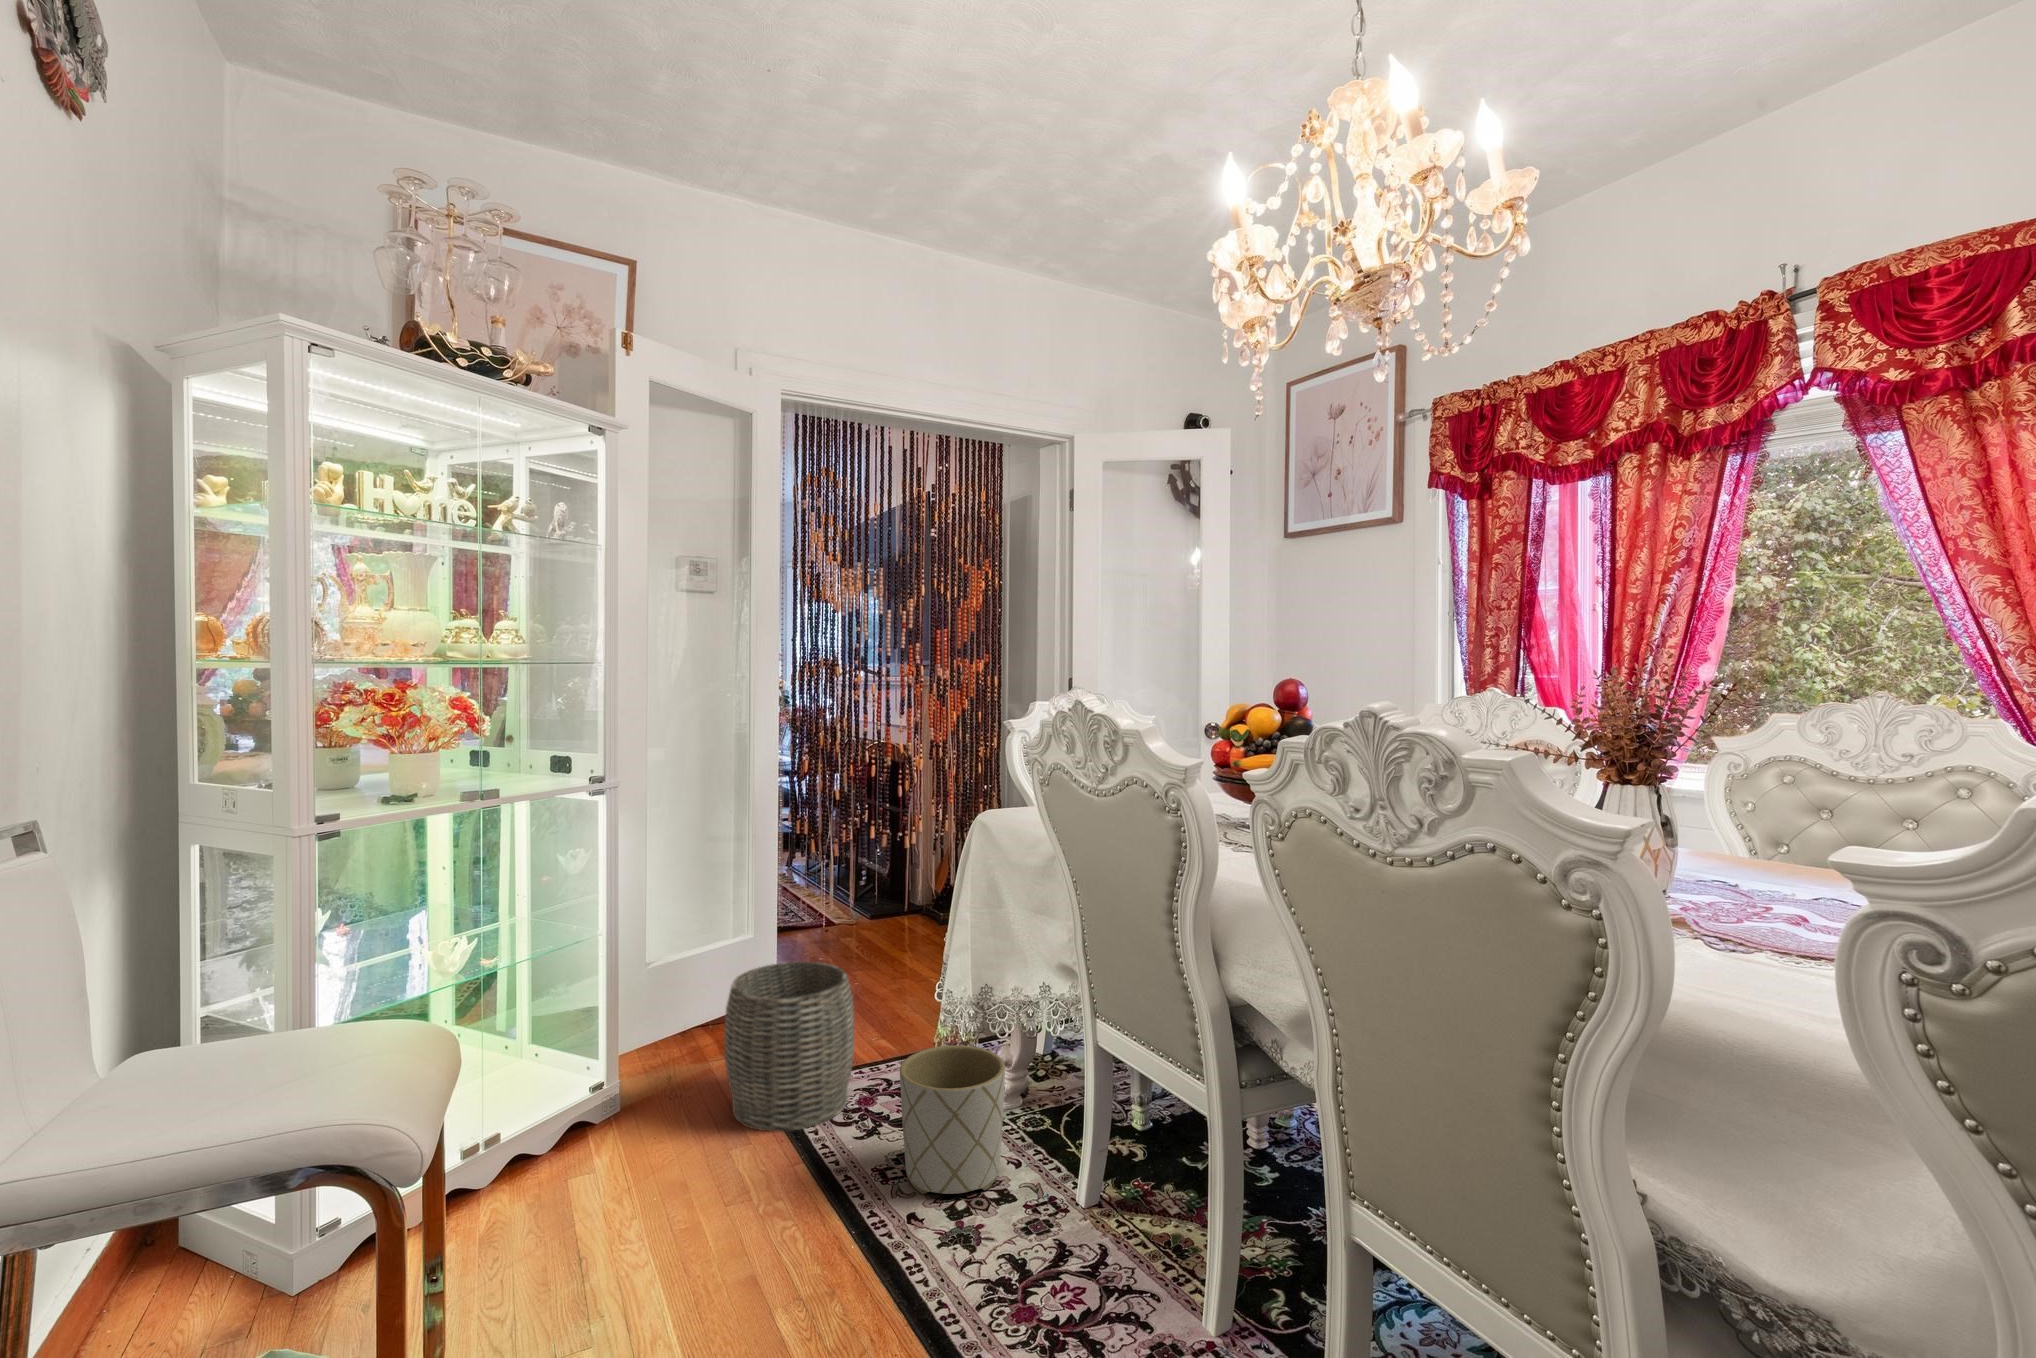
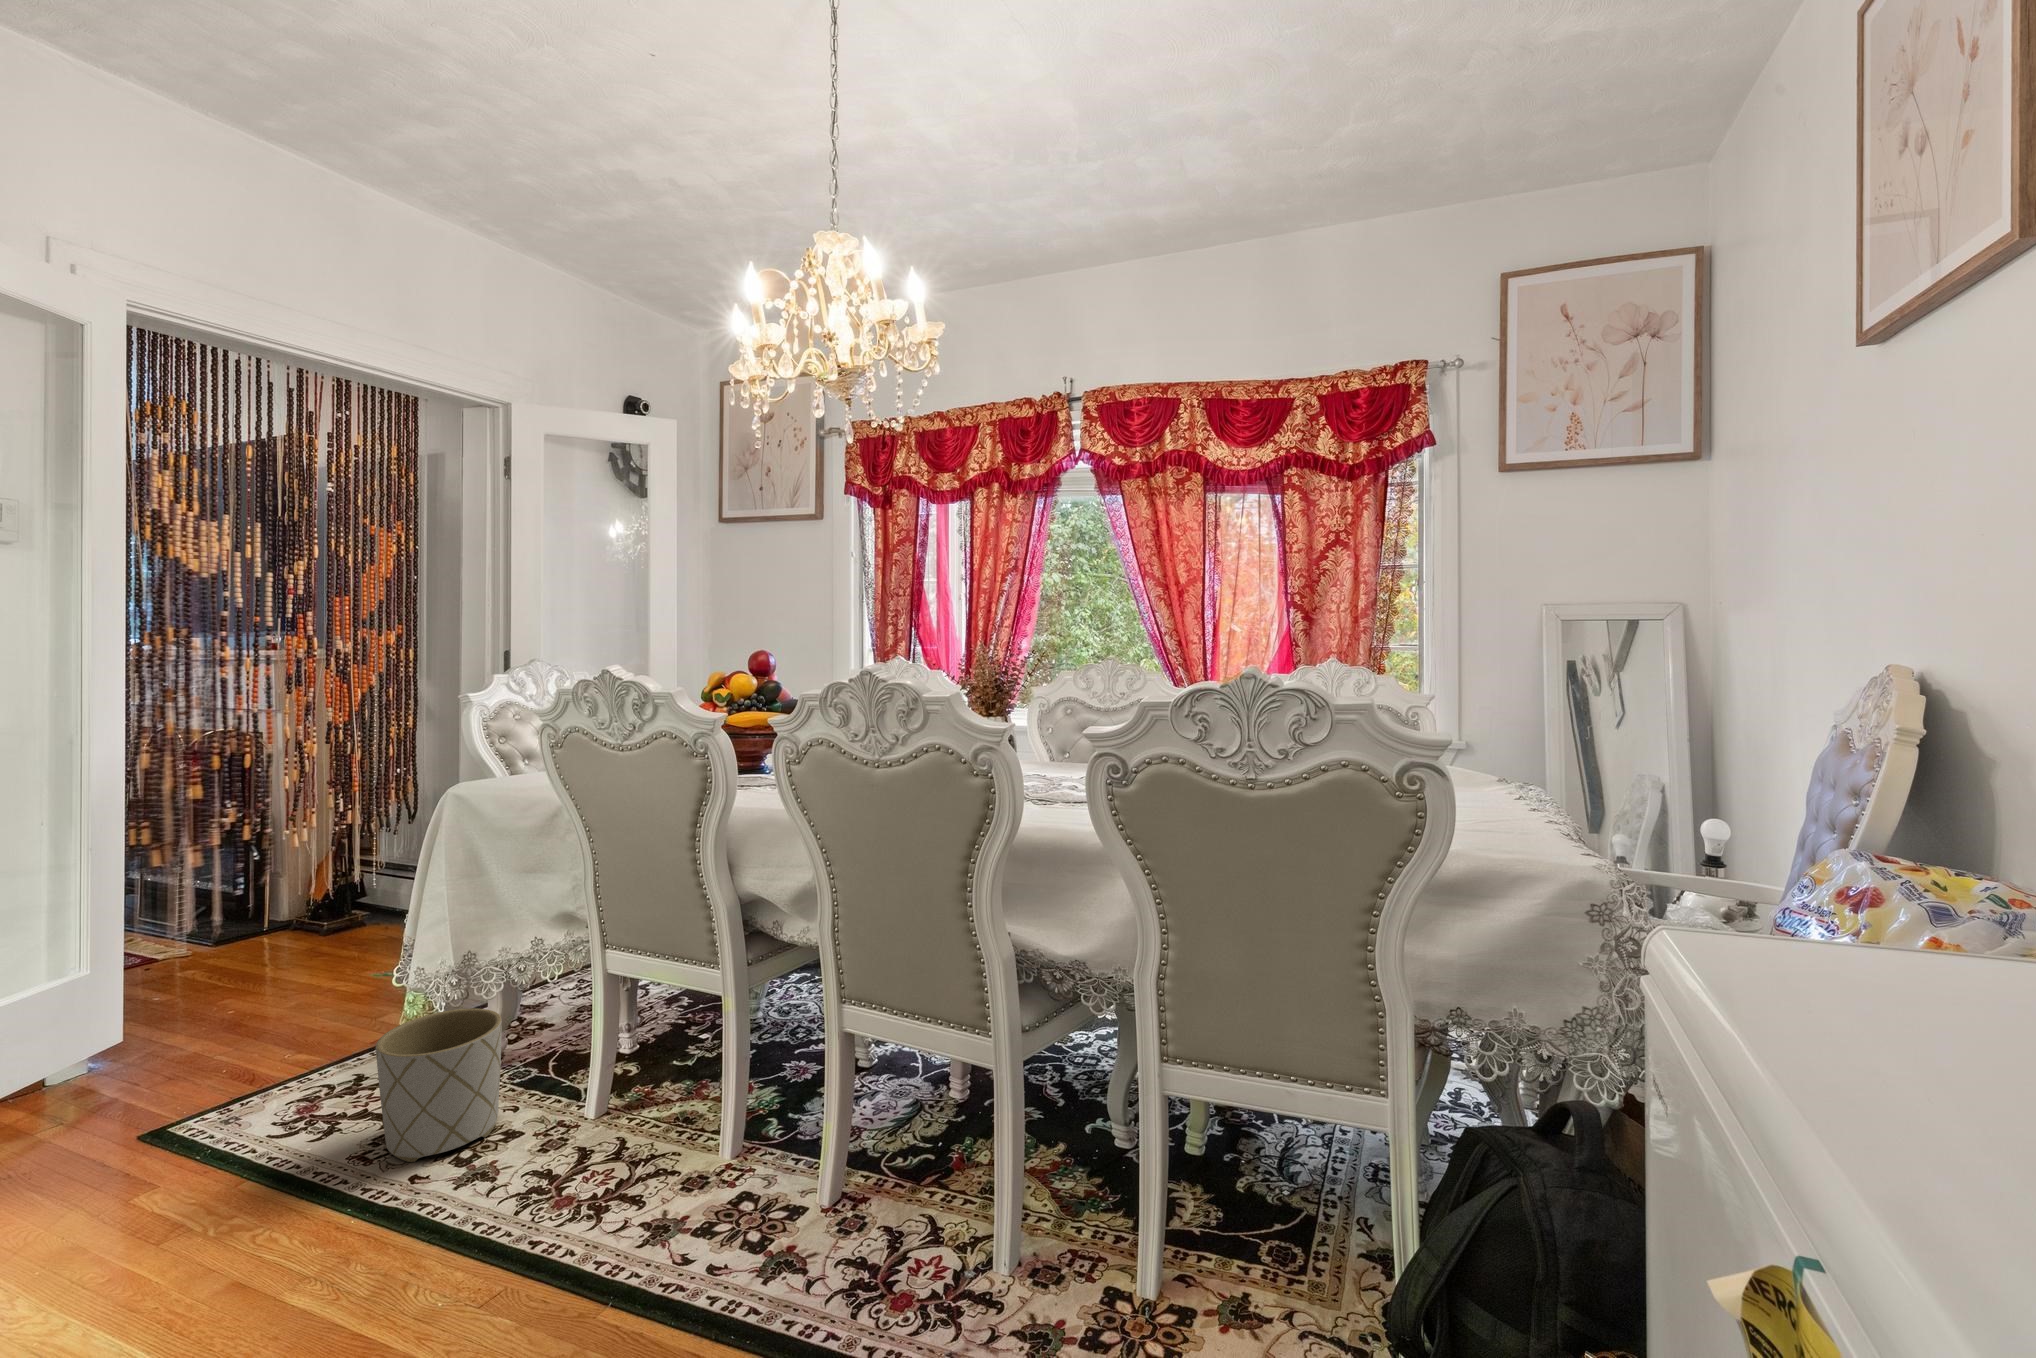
woven basket: present [724,962,854,1132] -> none [88,970,290,1175]

